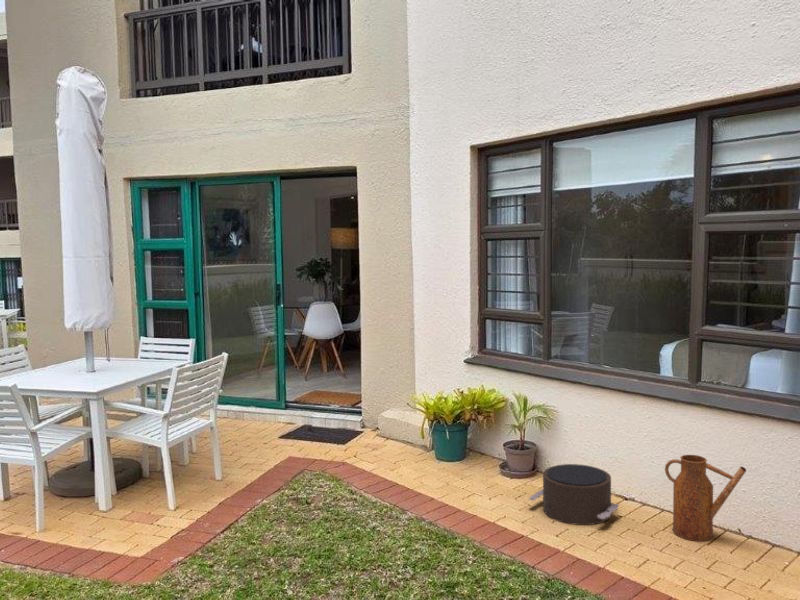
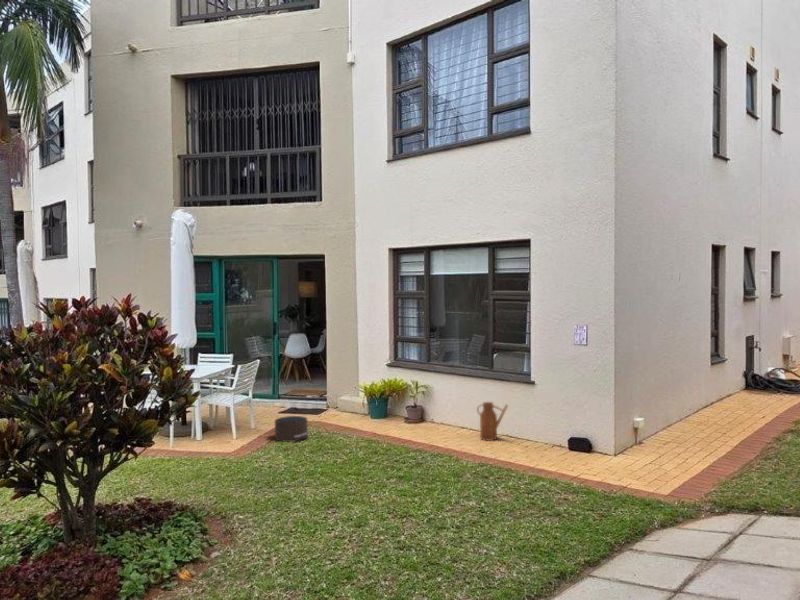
pouf: present [529,464,619,525] -> present [270,416,308,442]

